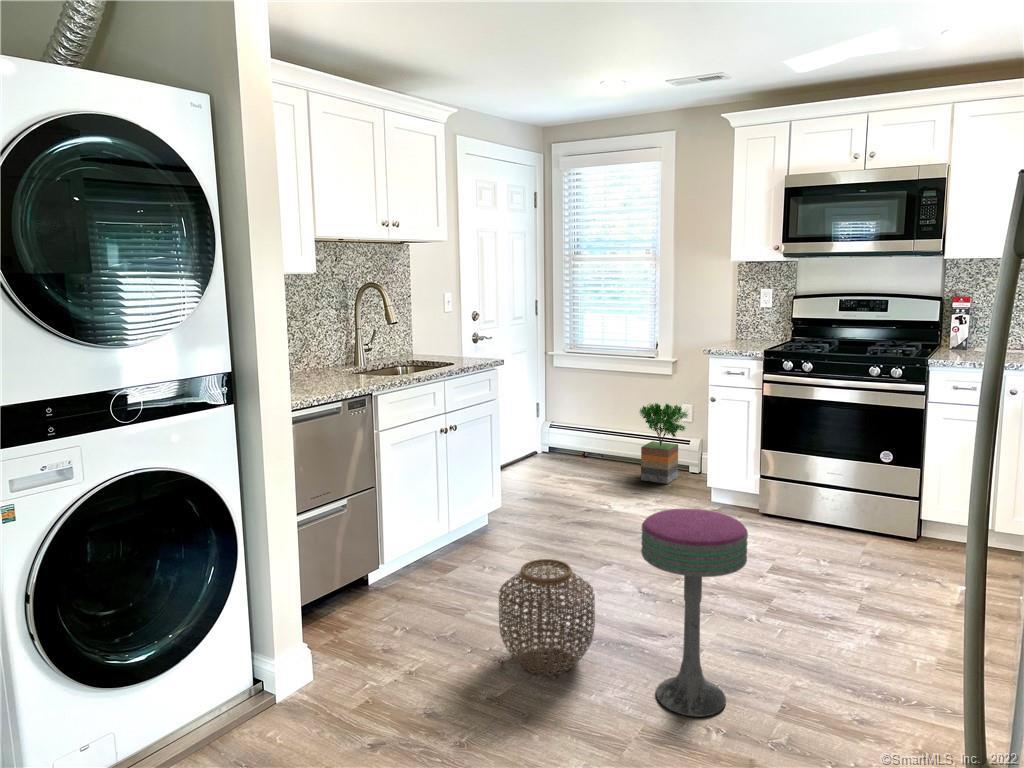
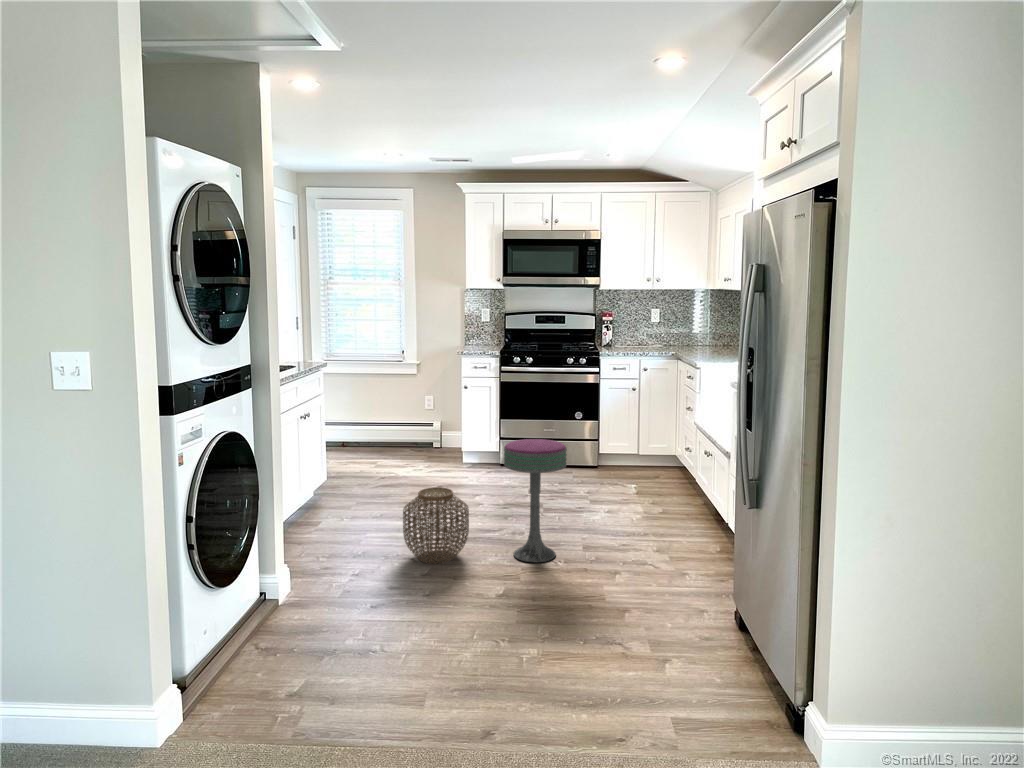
potted tree: present [640,403,688,484] -> none [397,395,437,456]

